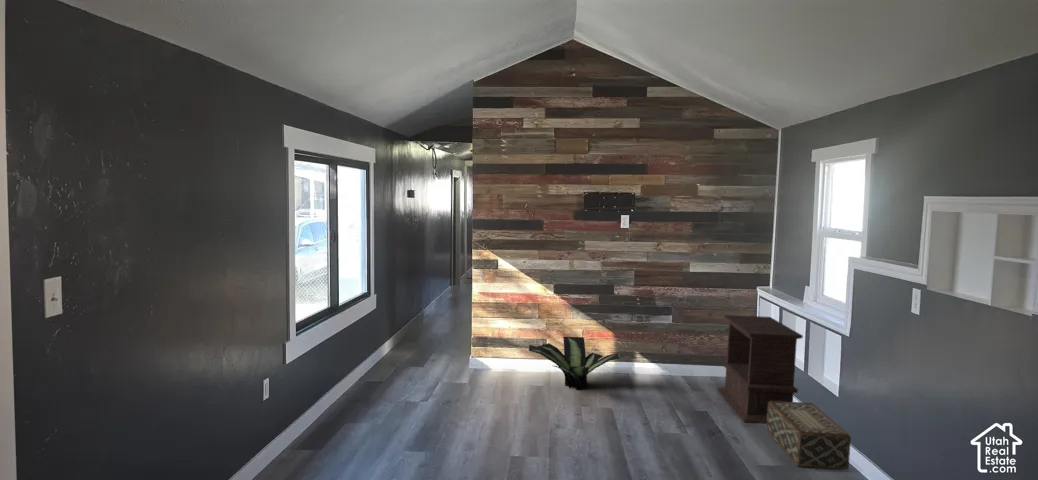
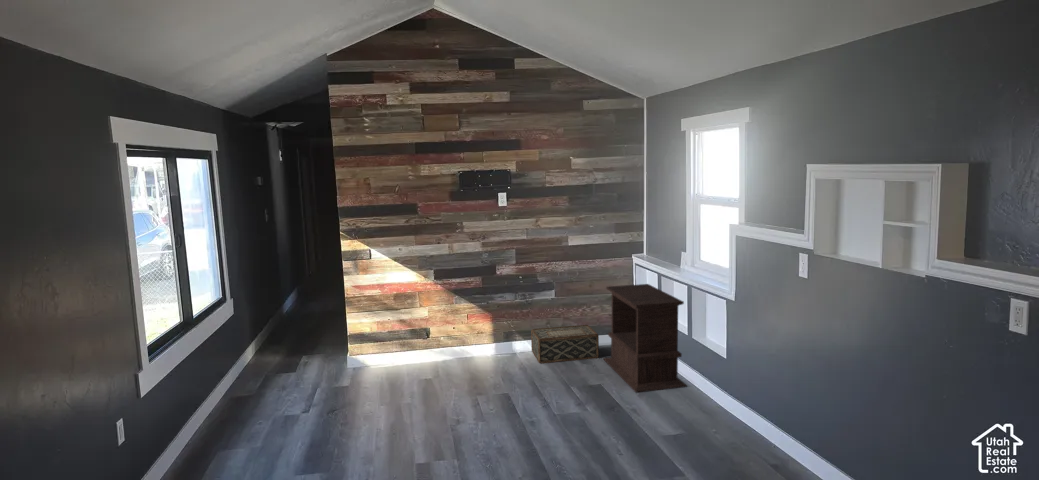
potted plant: present [529,337,619,389] -> none [413,322,509,380]
woven basket: present [767,401,851,469] -> present [531,325,599,363]

